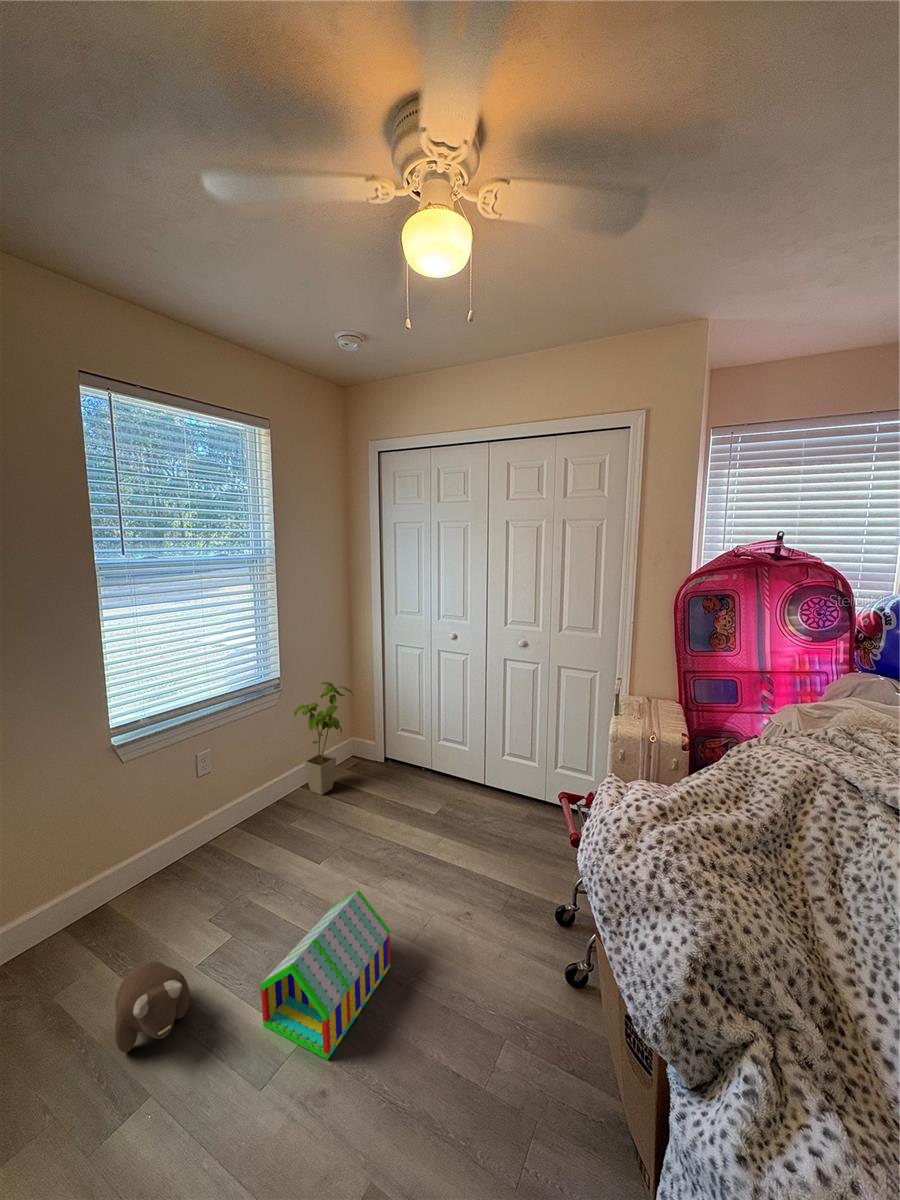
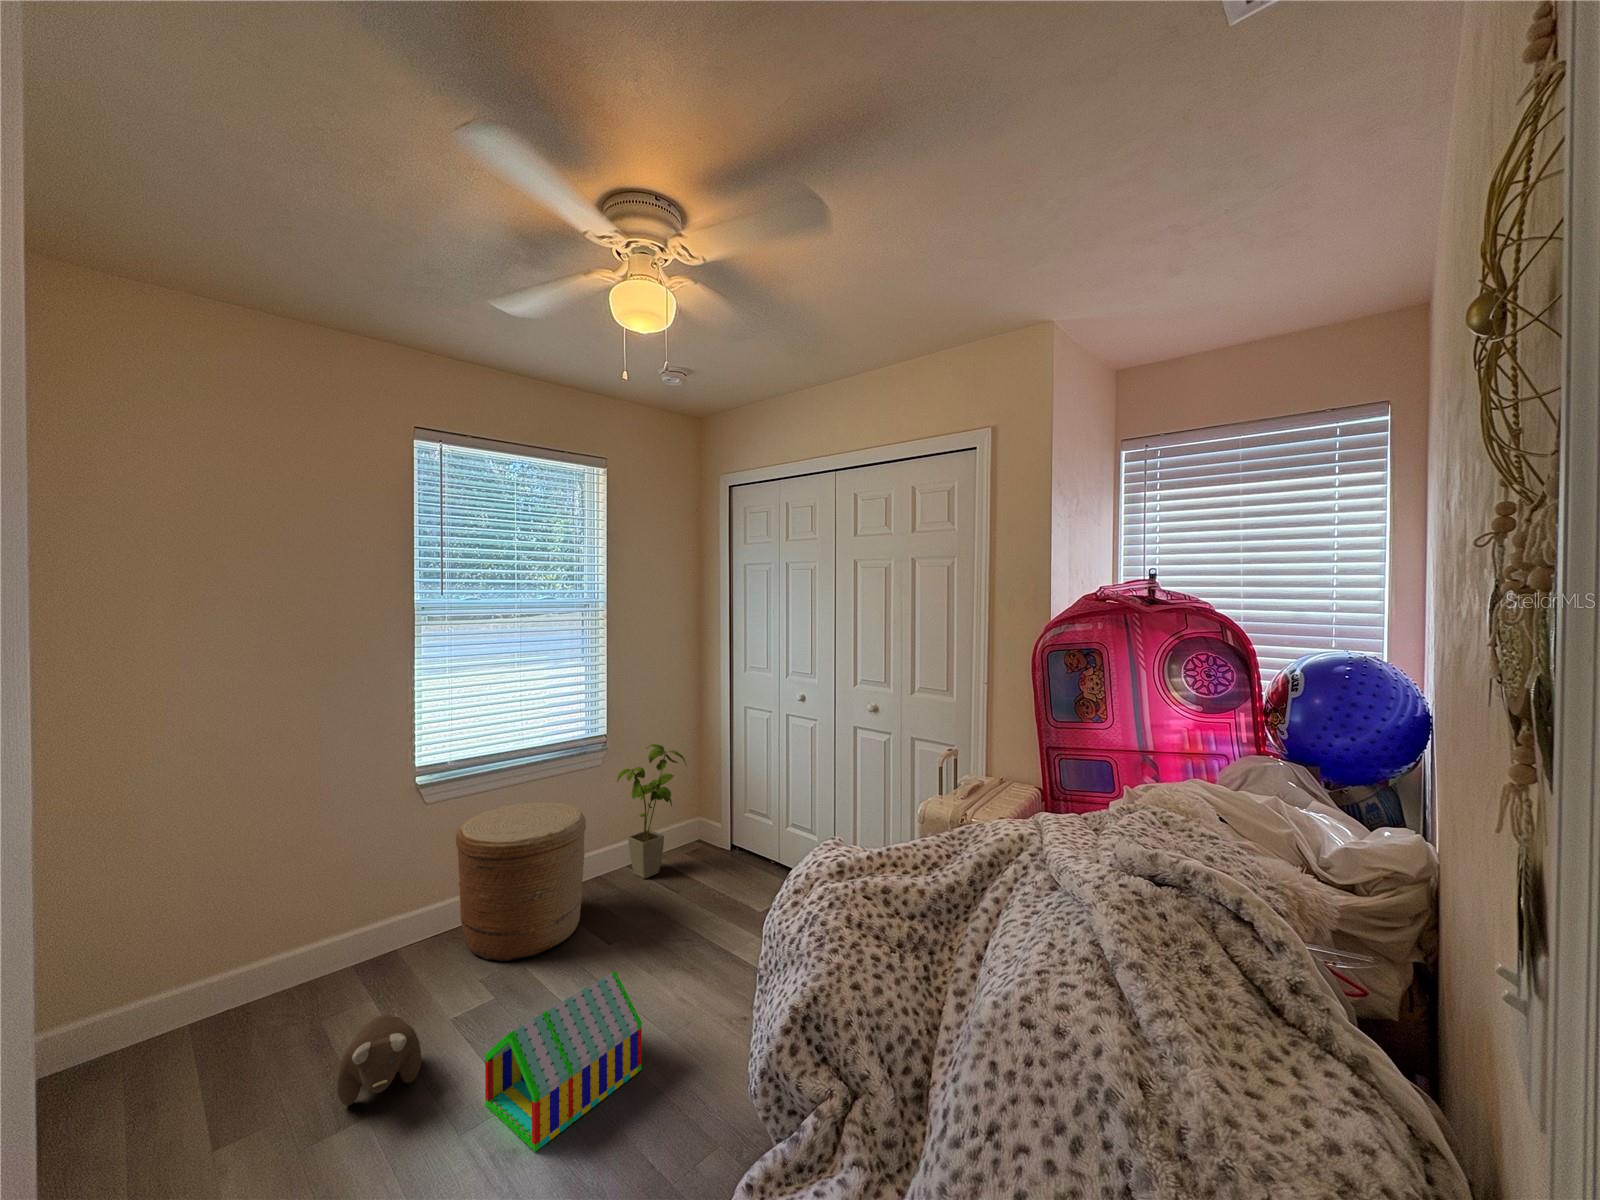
basket: none [163,742,283,887] -> present [456,803,586,962]

